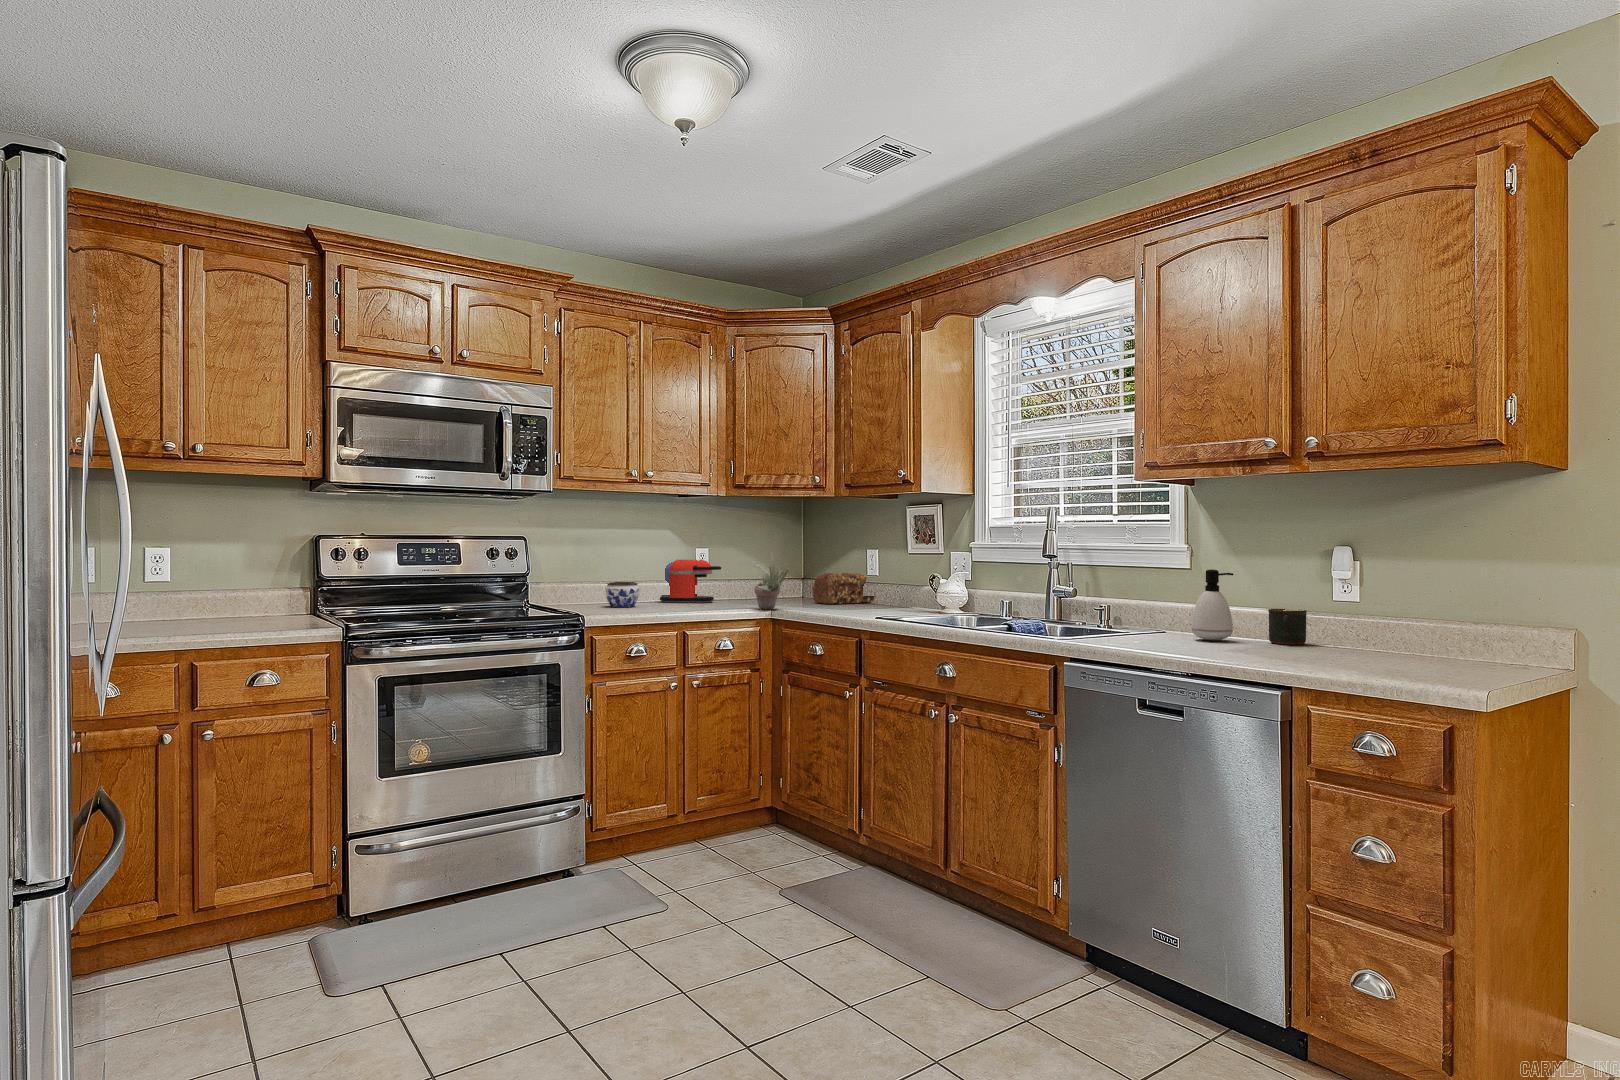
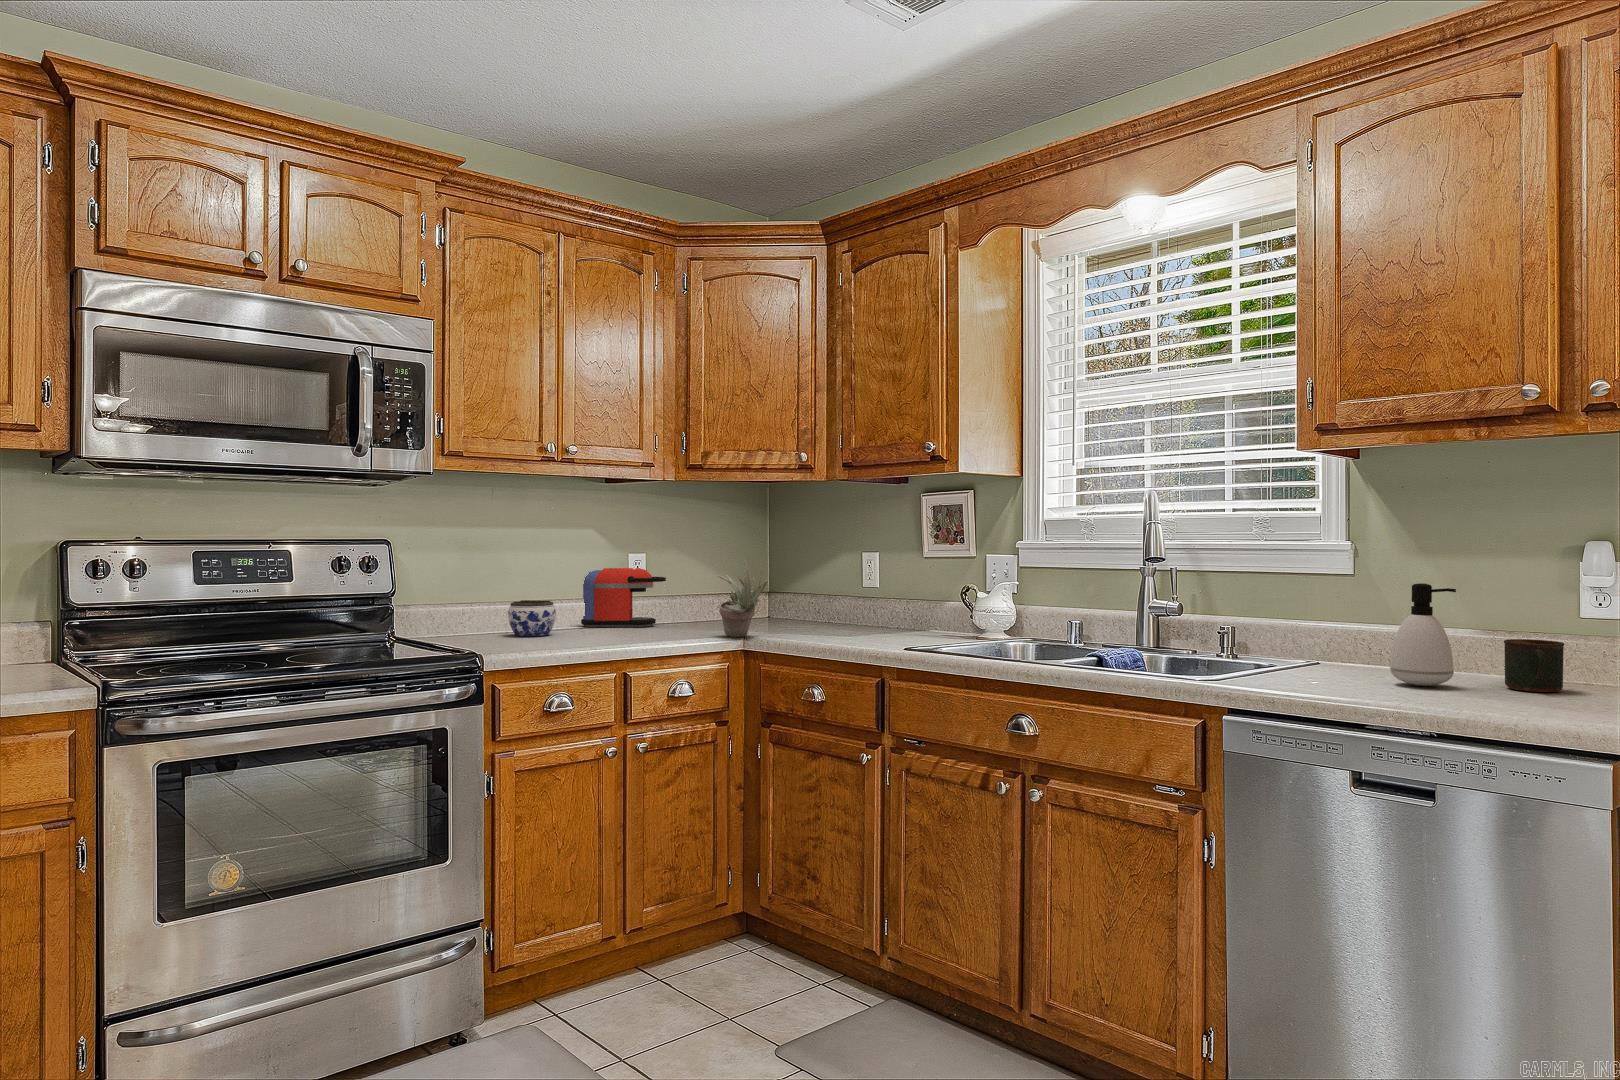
bread loaf: present [812,573,875,604] -> none [790,584,873,627]

